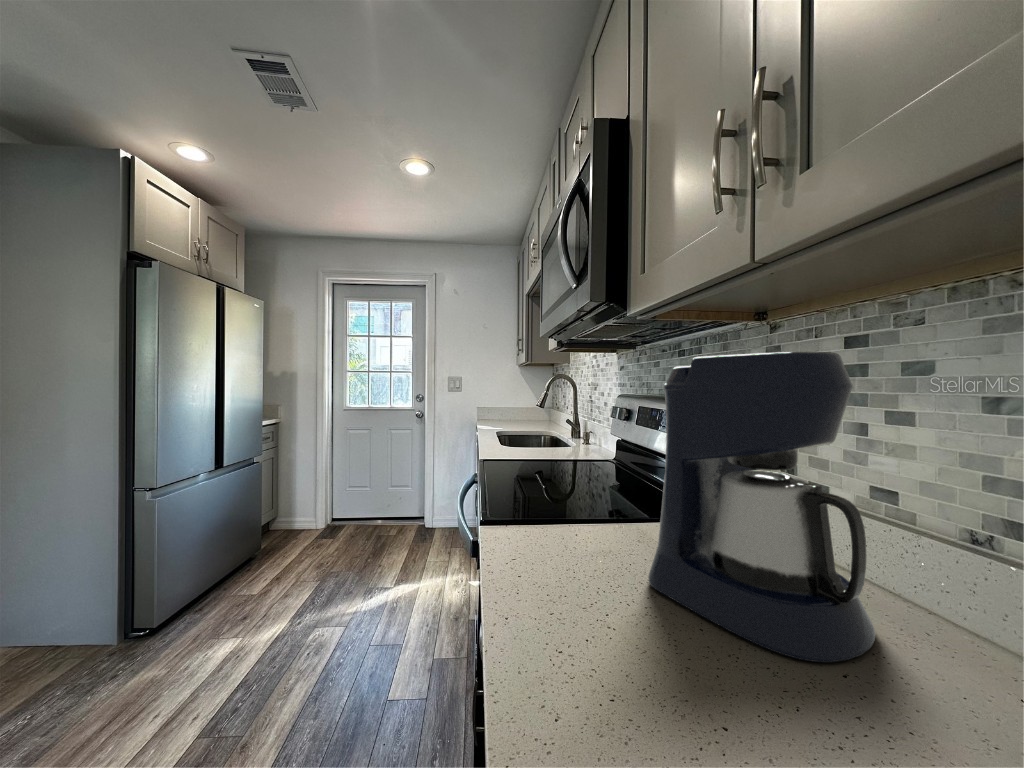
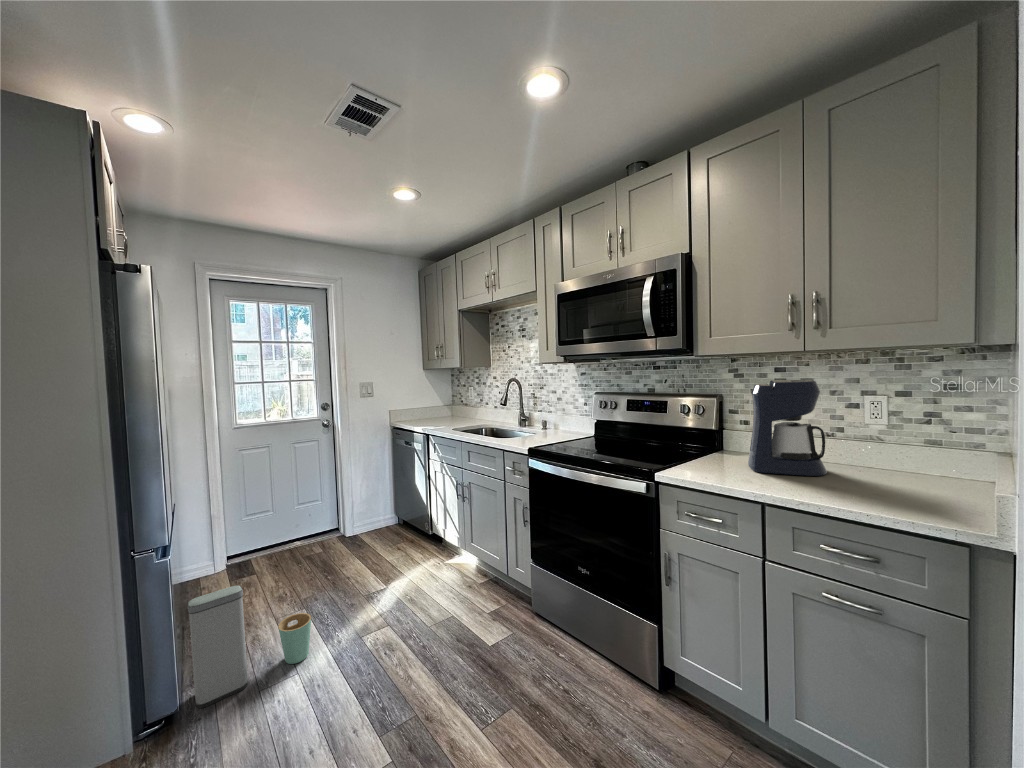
trash can: none [174,537,279,633] -> present [188,586,311,708]

